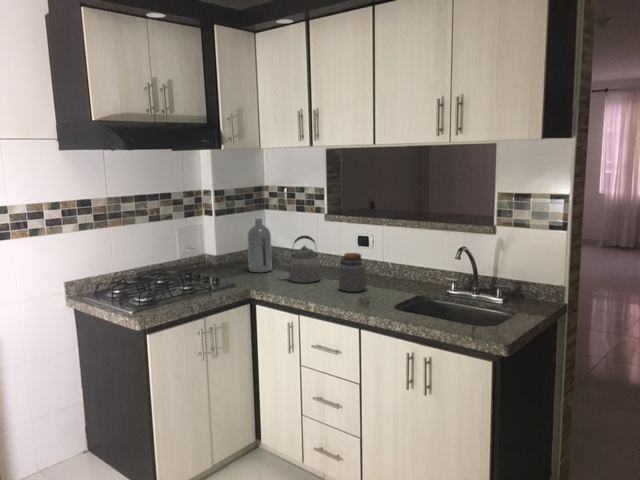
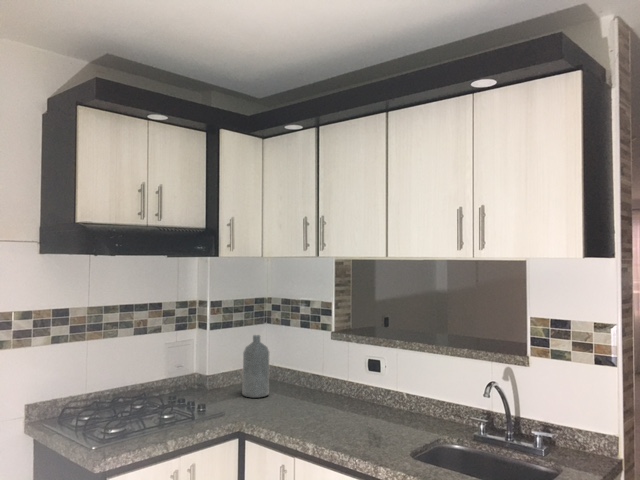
kettle: present [274,235,321,283] -> none [270,357,323,414]
jar: present [339,253,366,292] -> none [344,381,376,430]

